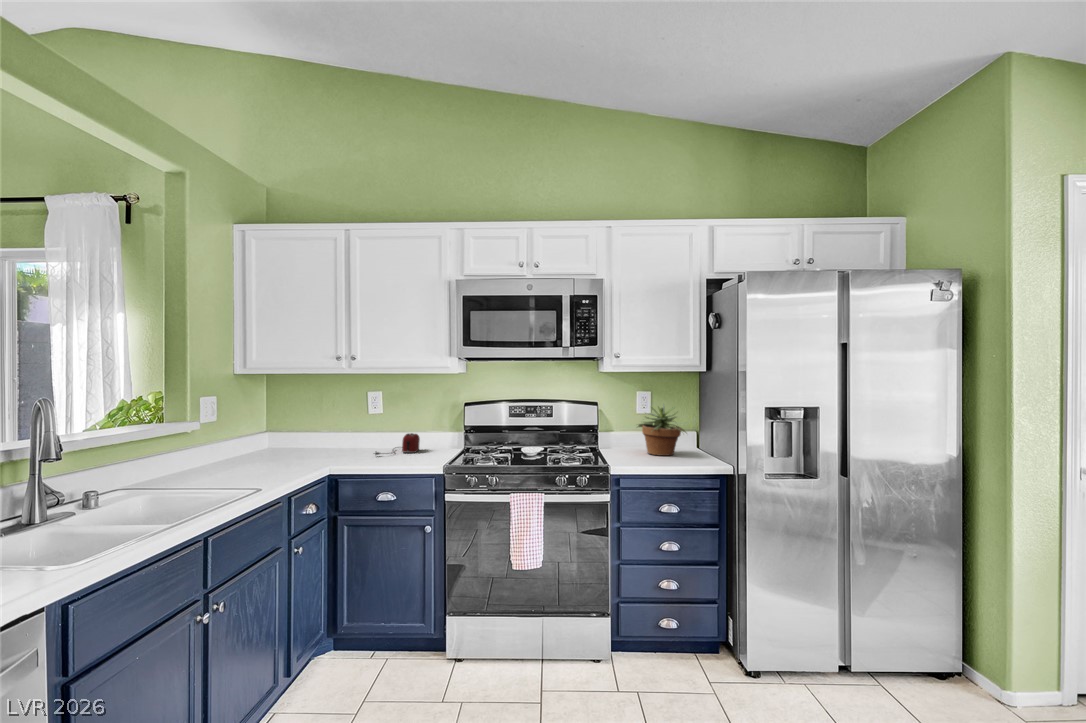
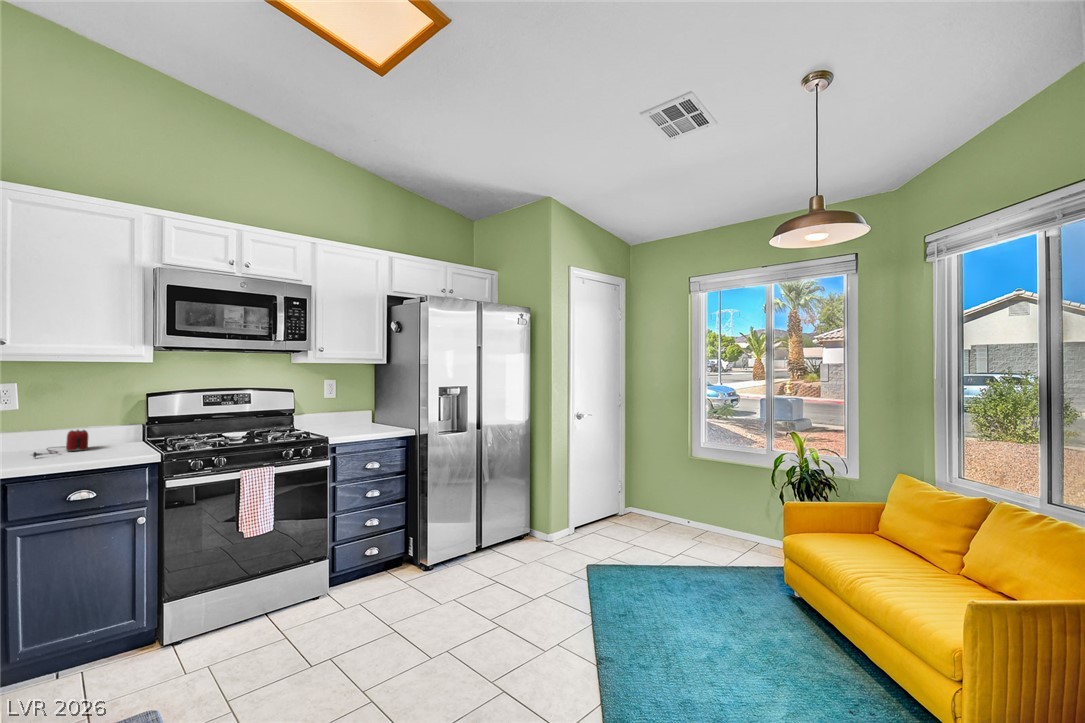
potted plant: present [638,405,686,455] -> none [329,389,373,429]

